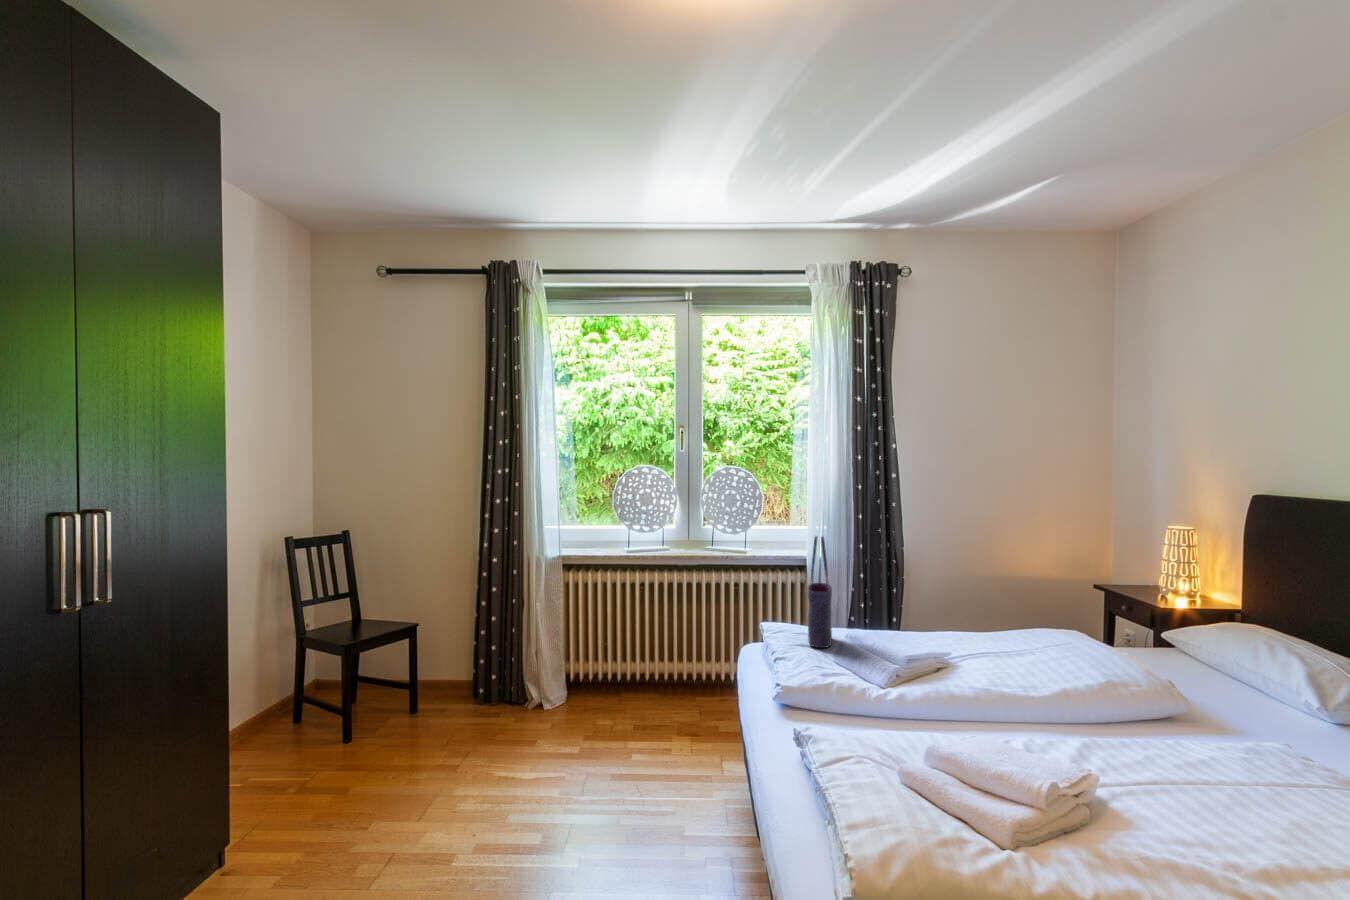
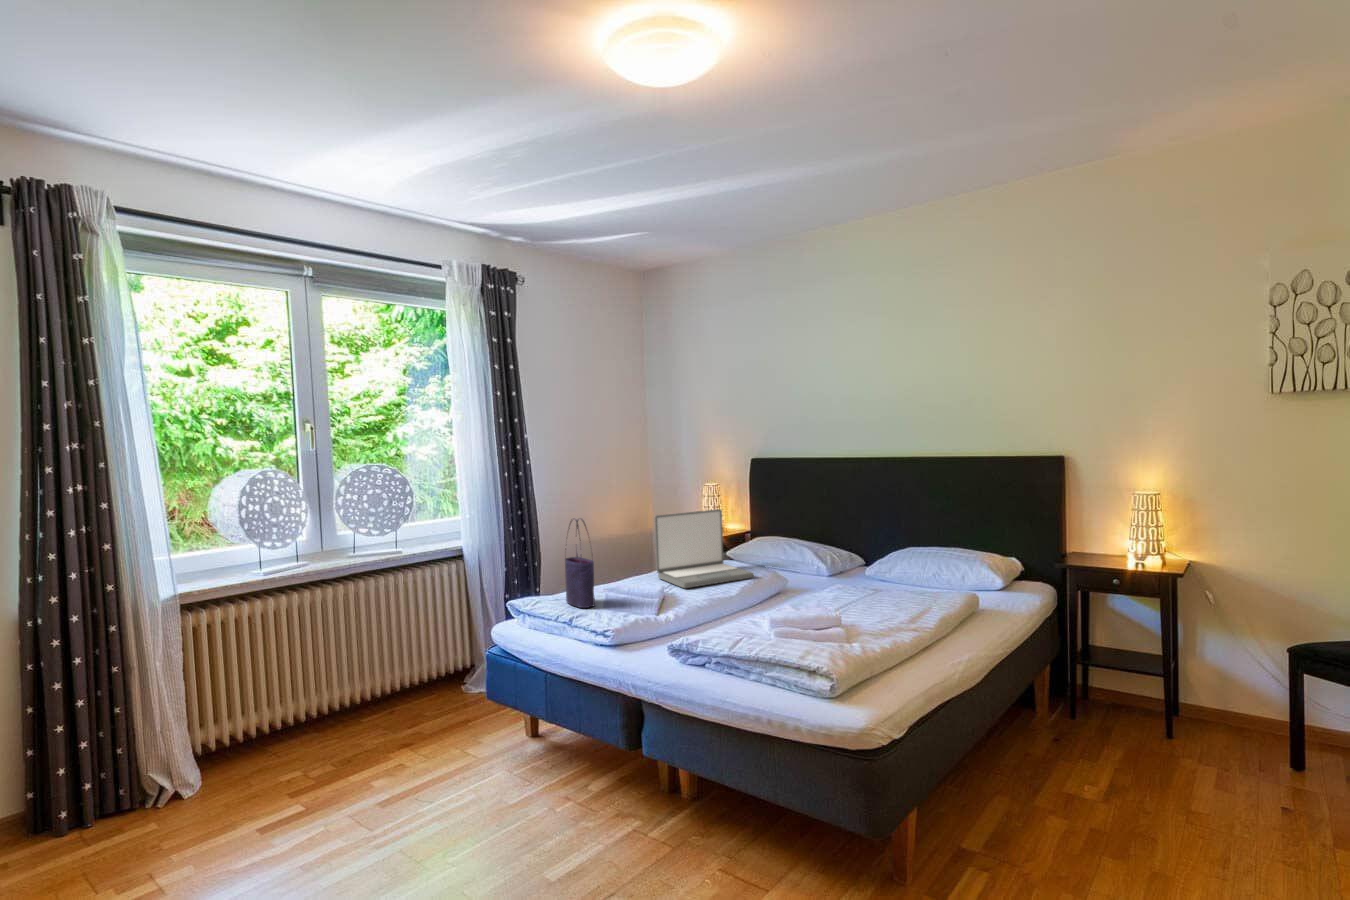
laptop: none [969,551,1116,677] -> present [654,509,754,588]

